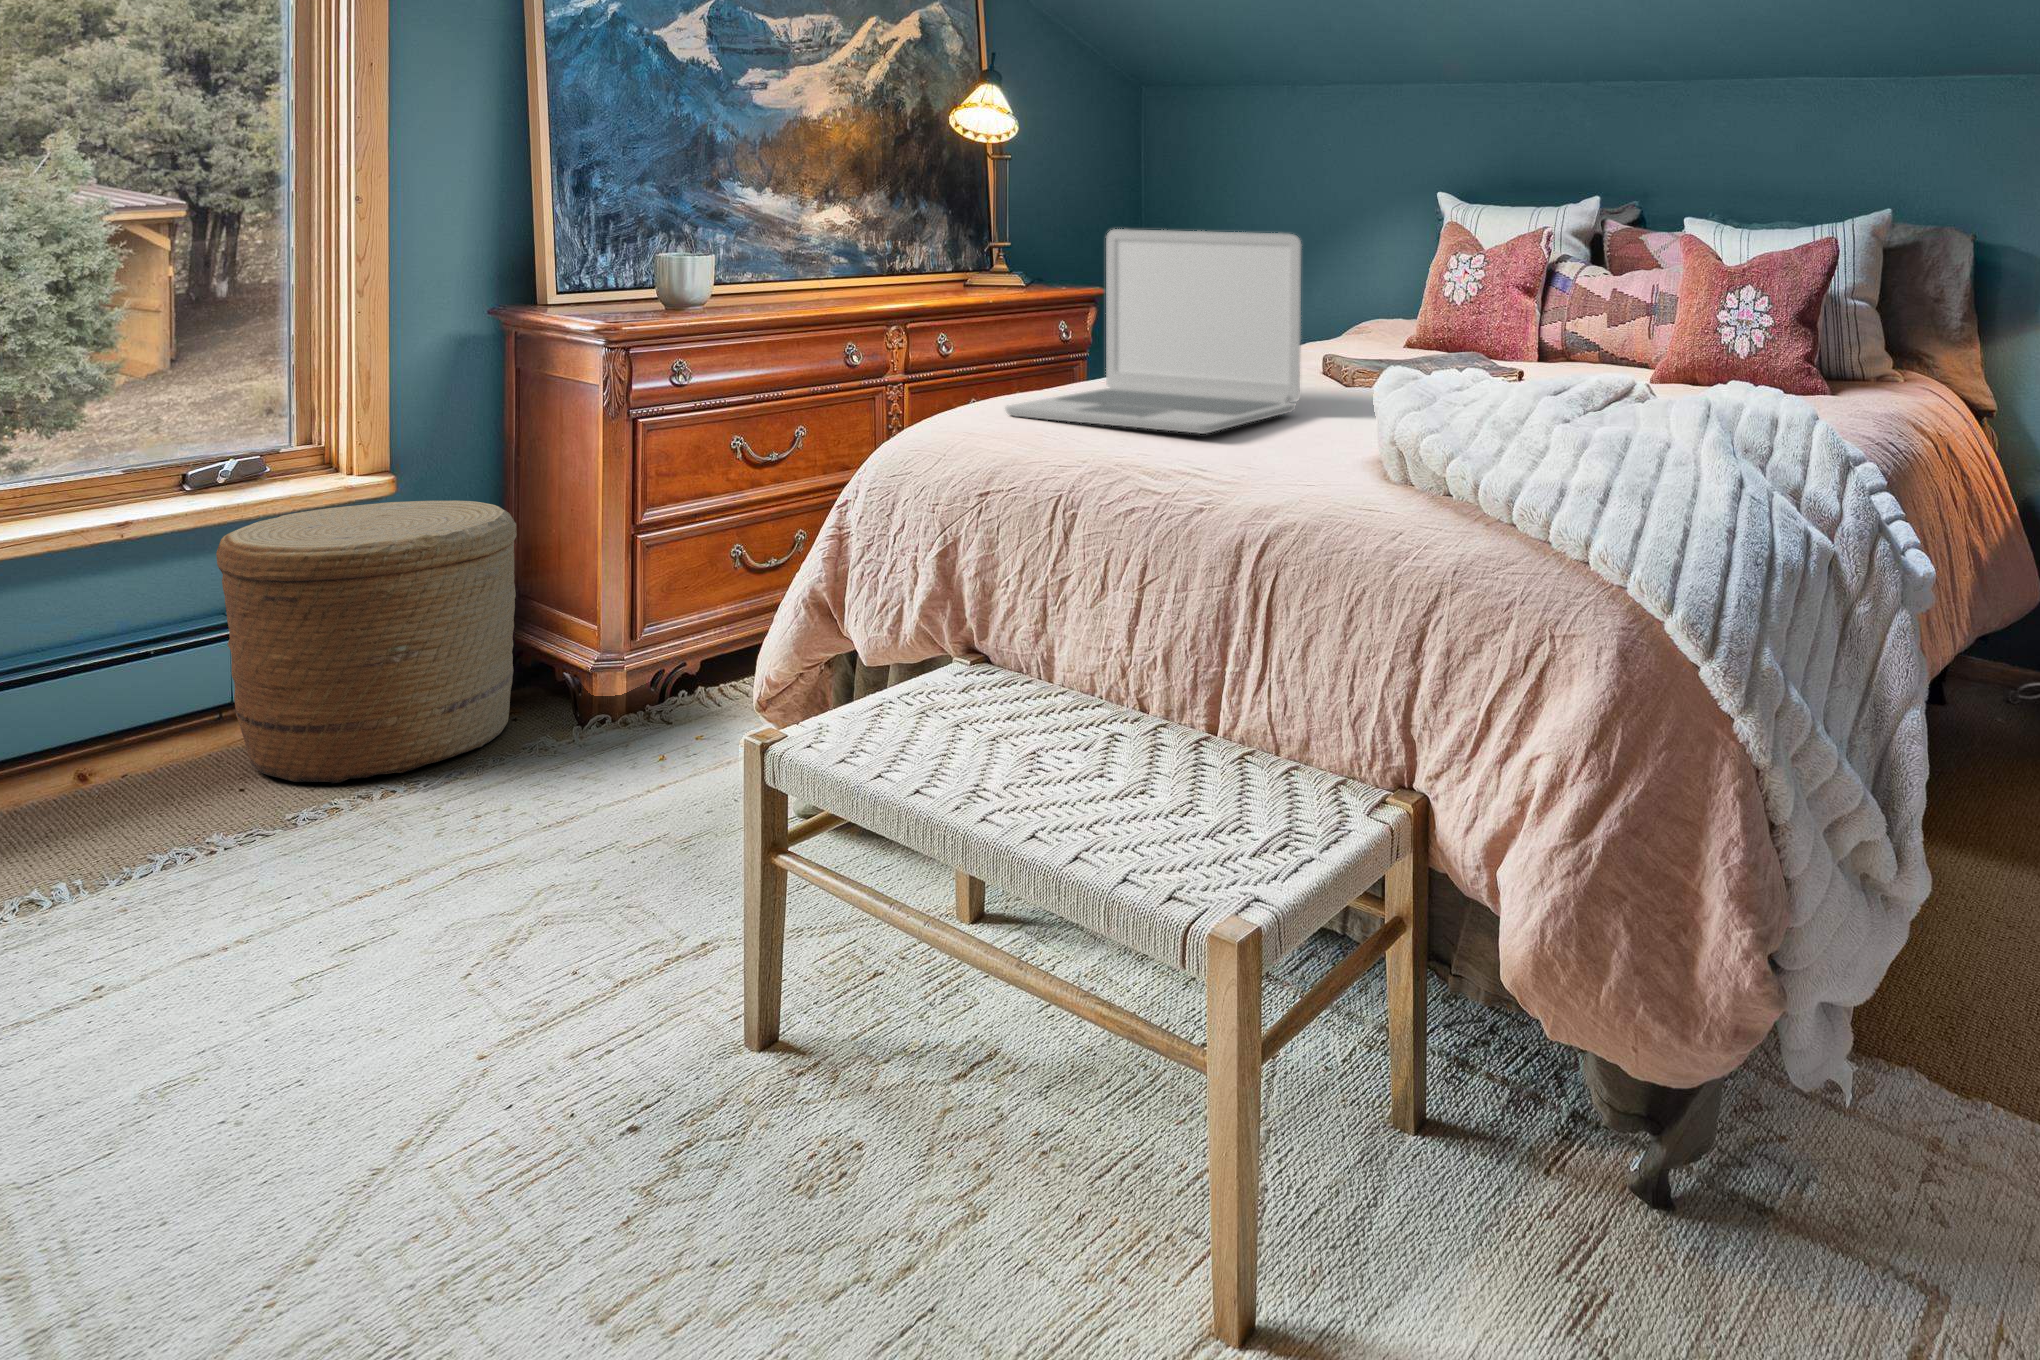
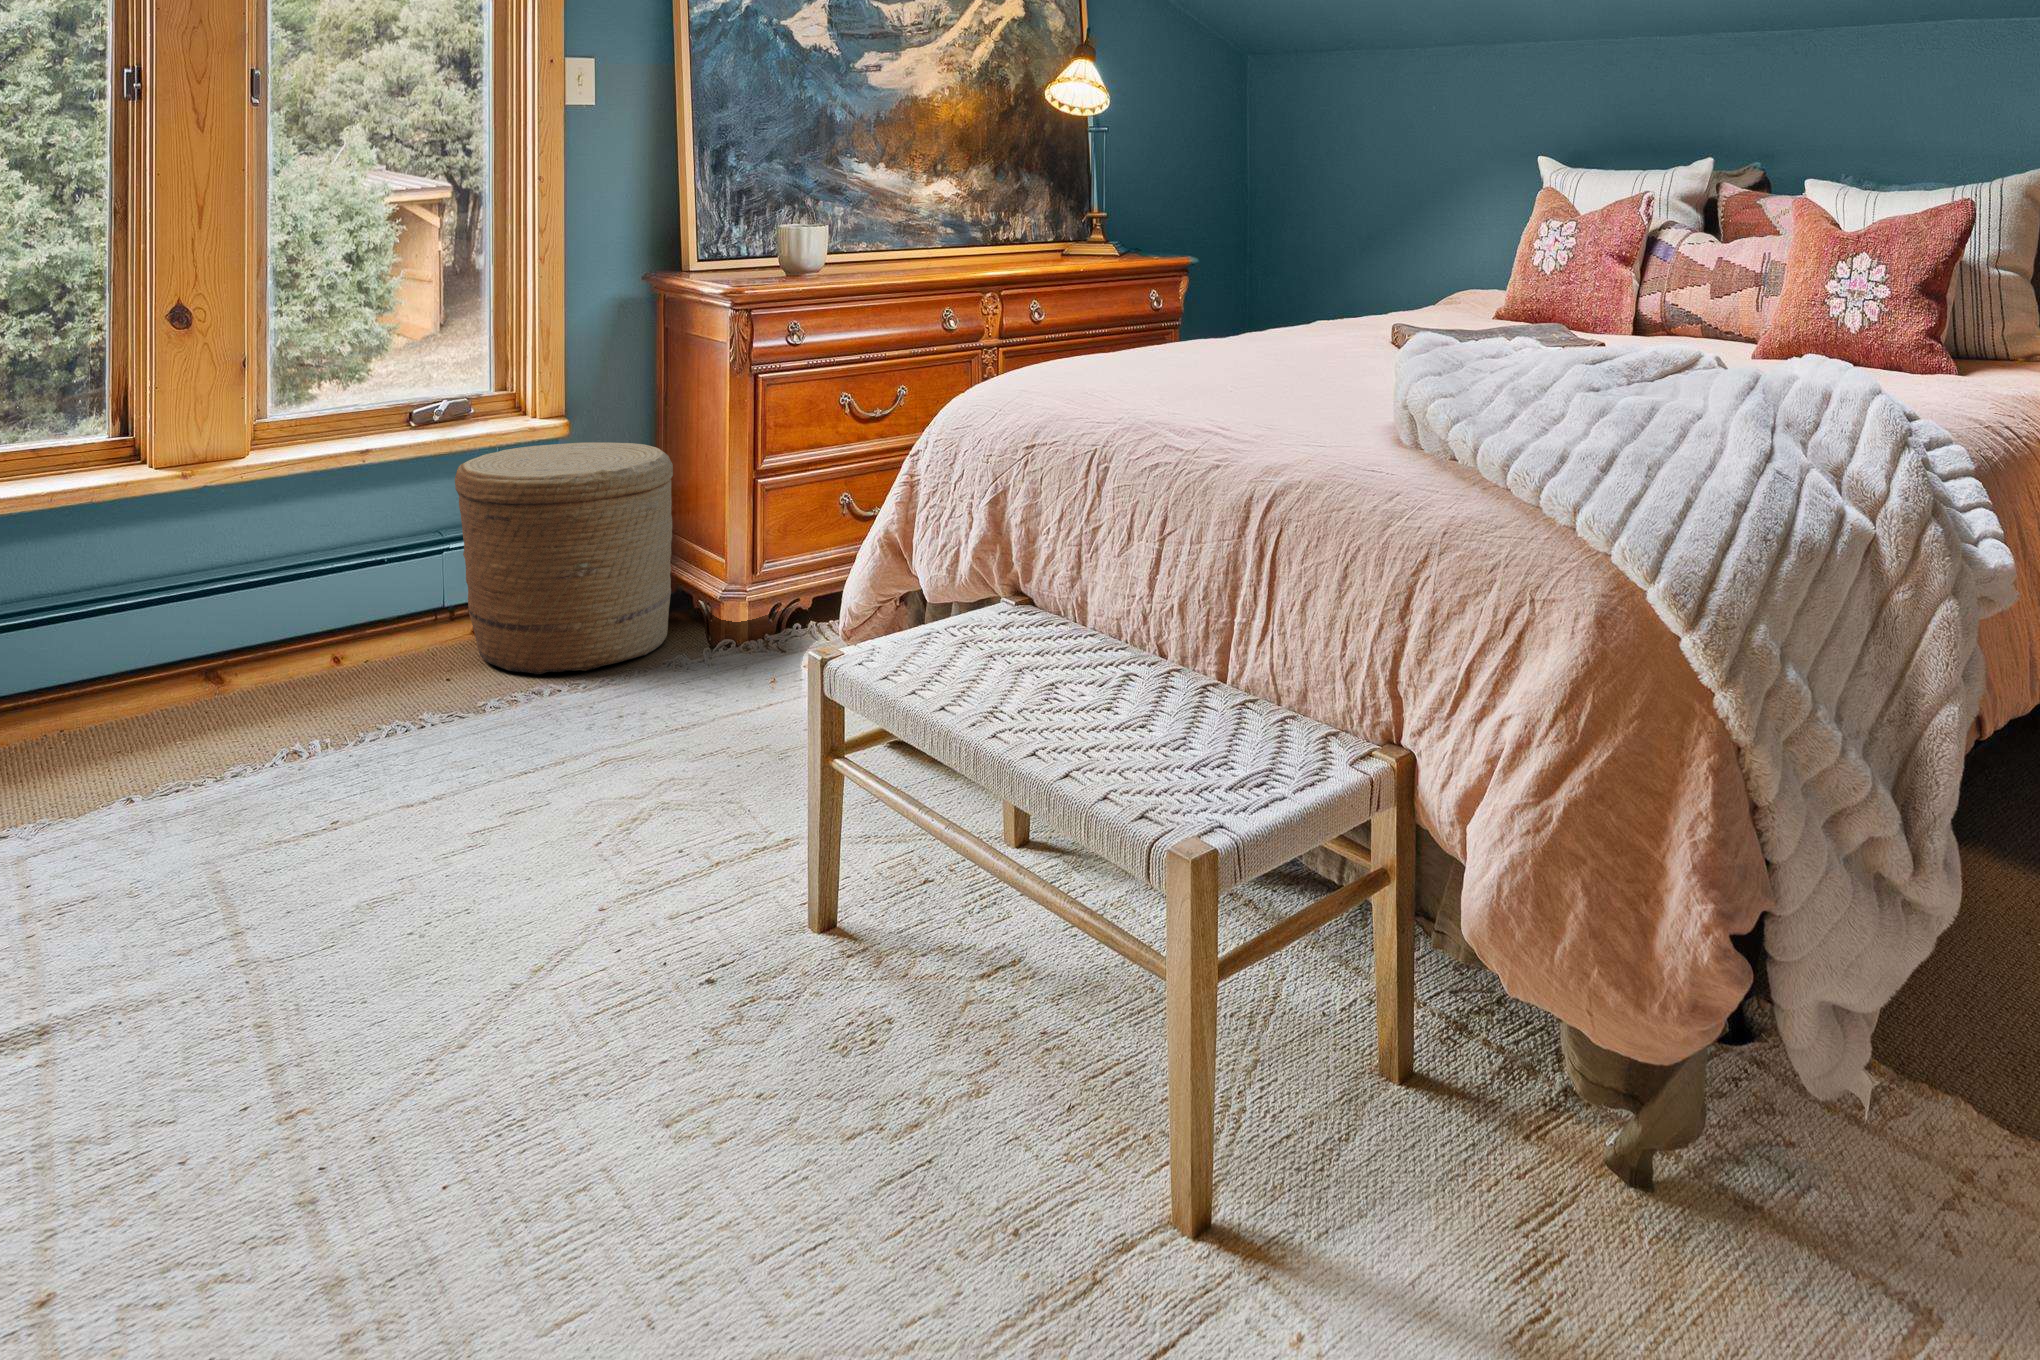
laptop: present [1005,229,1302,434] -> none [1059,200,1342,398]

